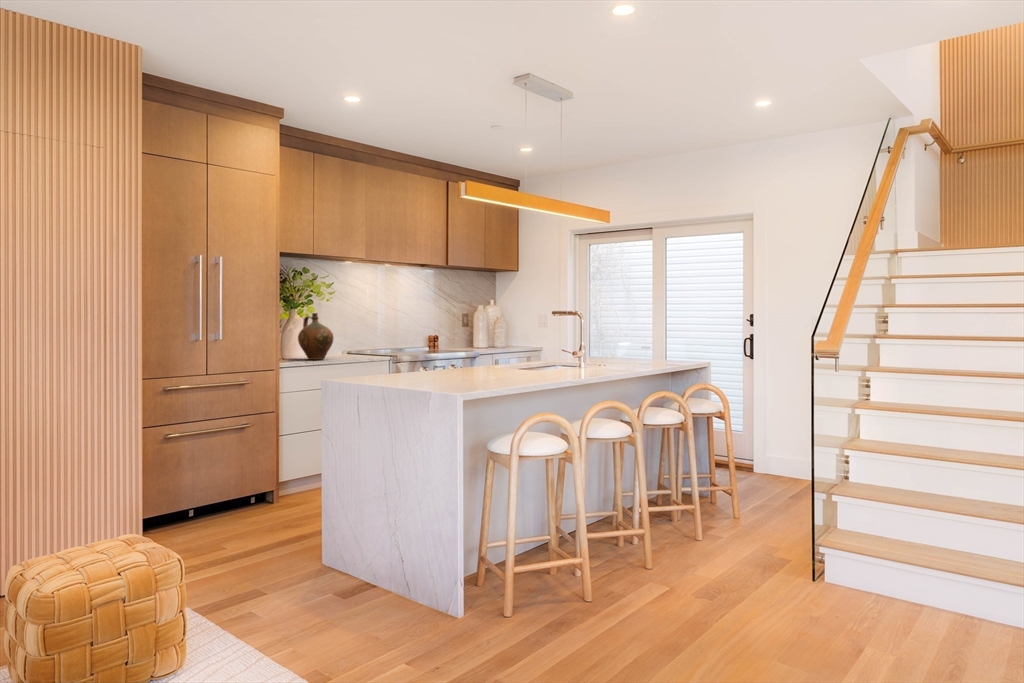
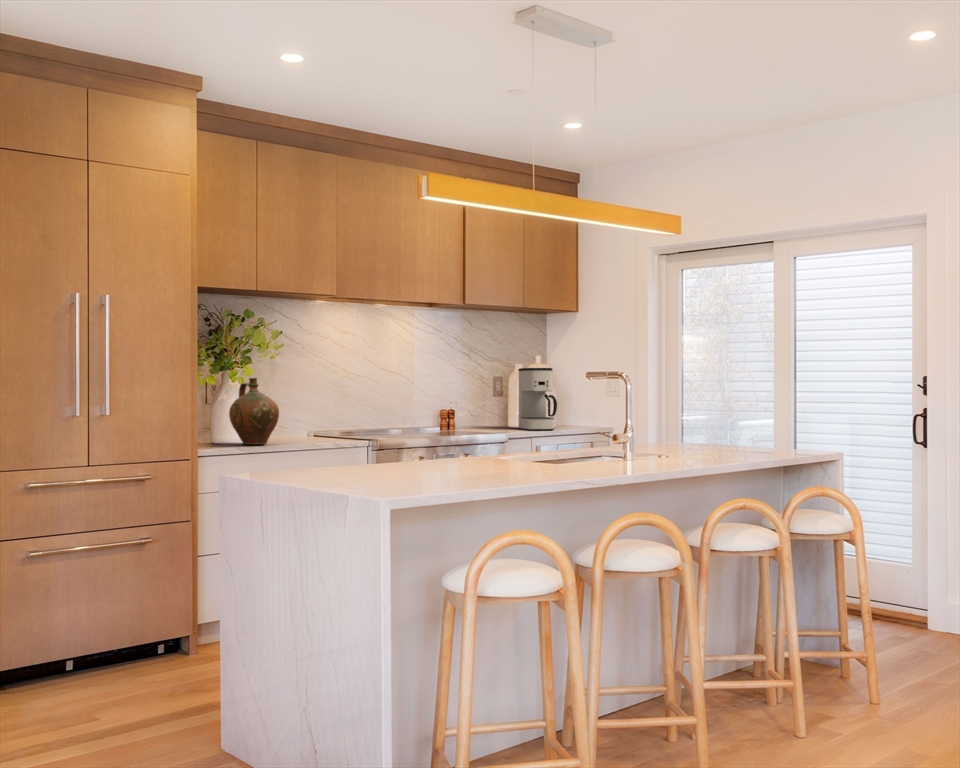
coffee maker: none [483,308,509,350] -> present [518,368,557,430]

